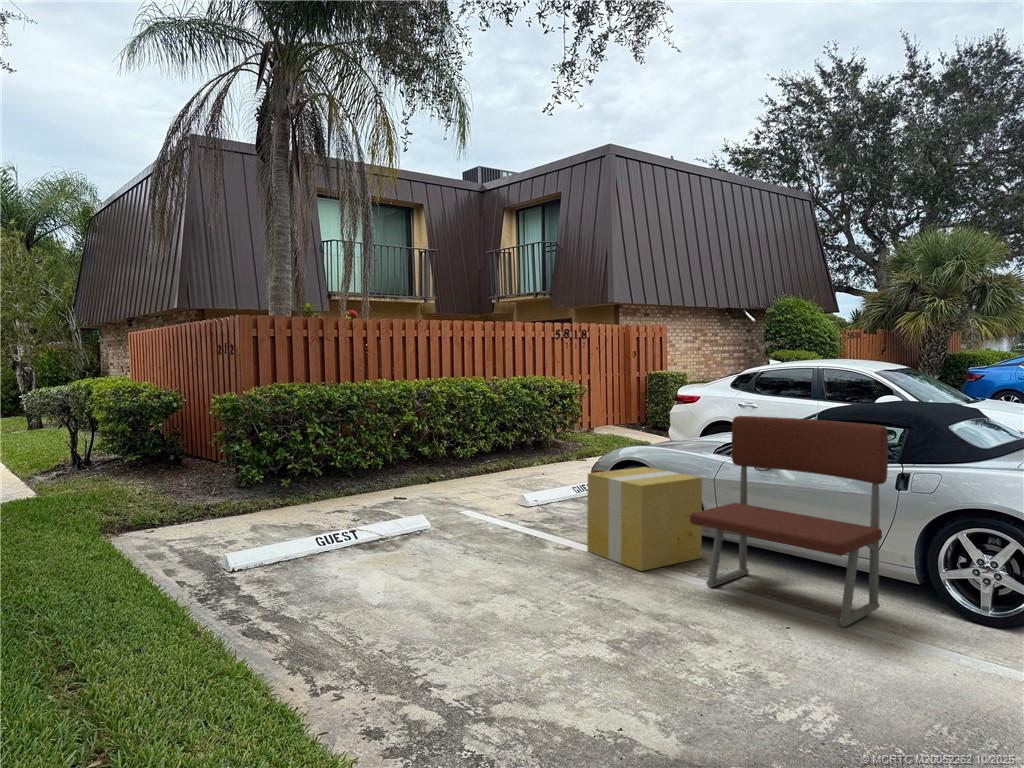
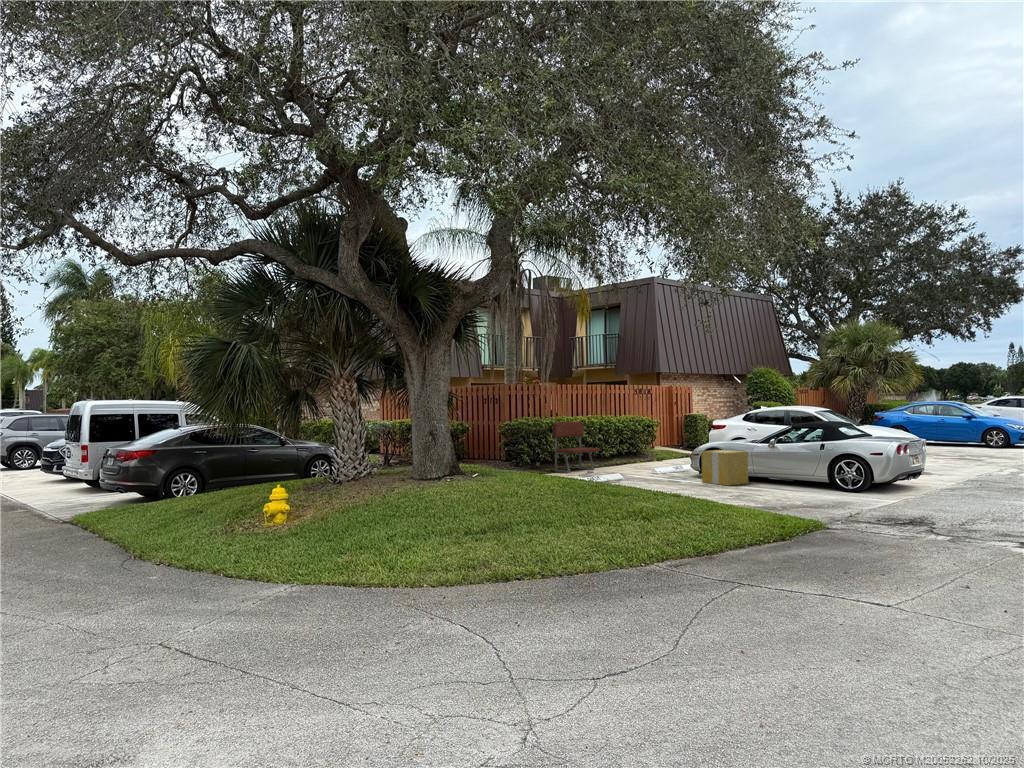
bench: present [690,416,888,627] -> present [553,422,600,473]

